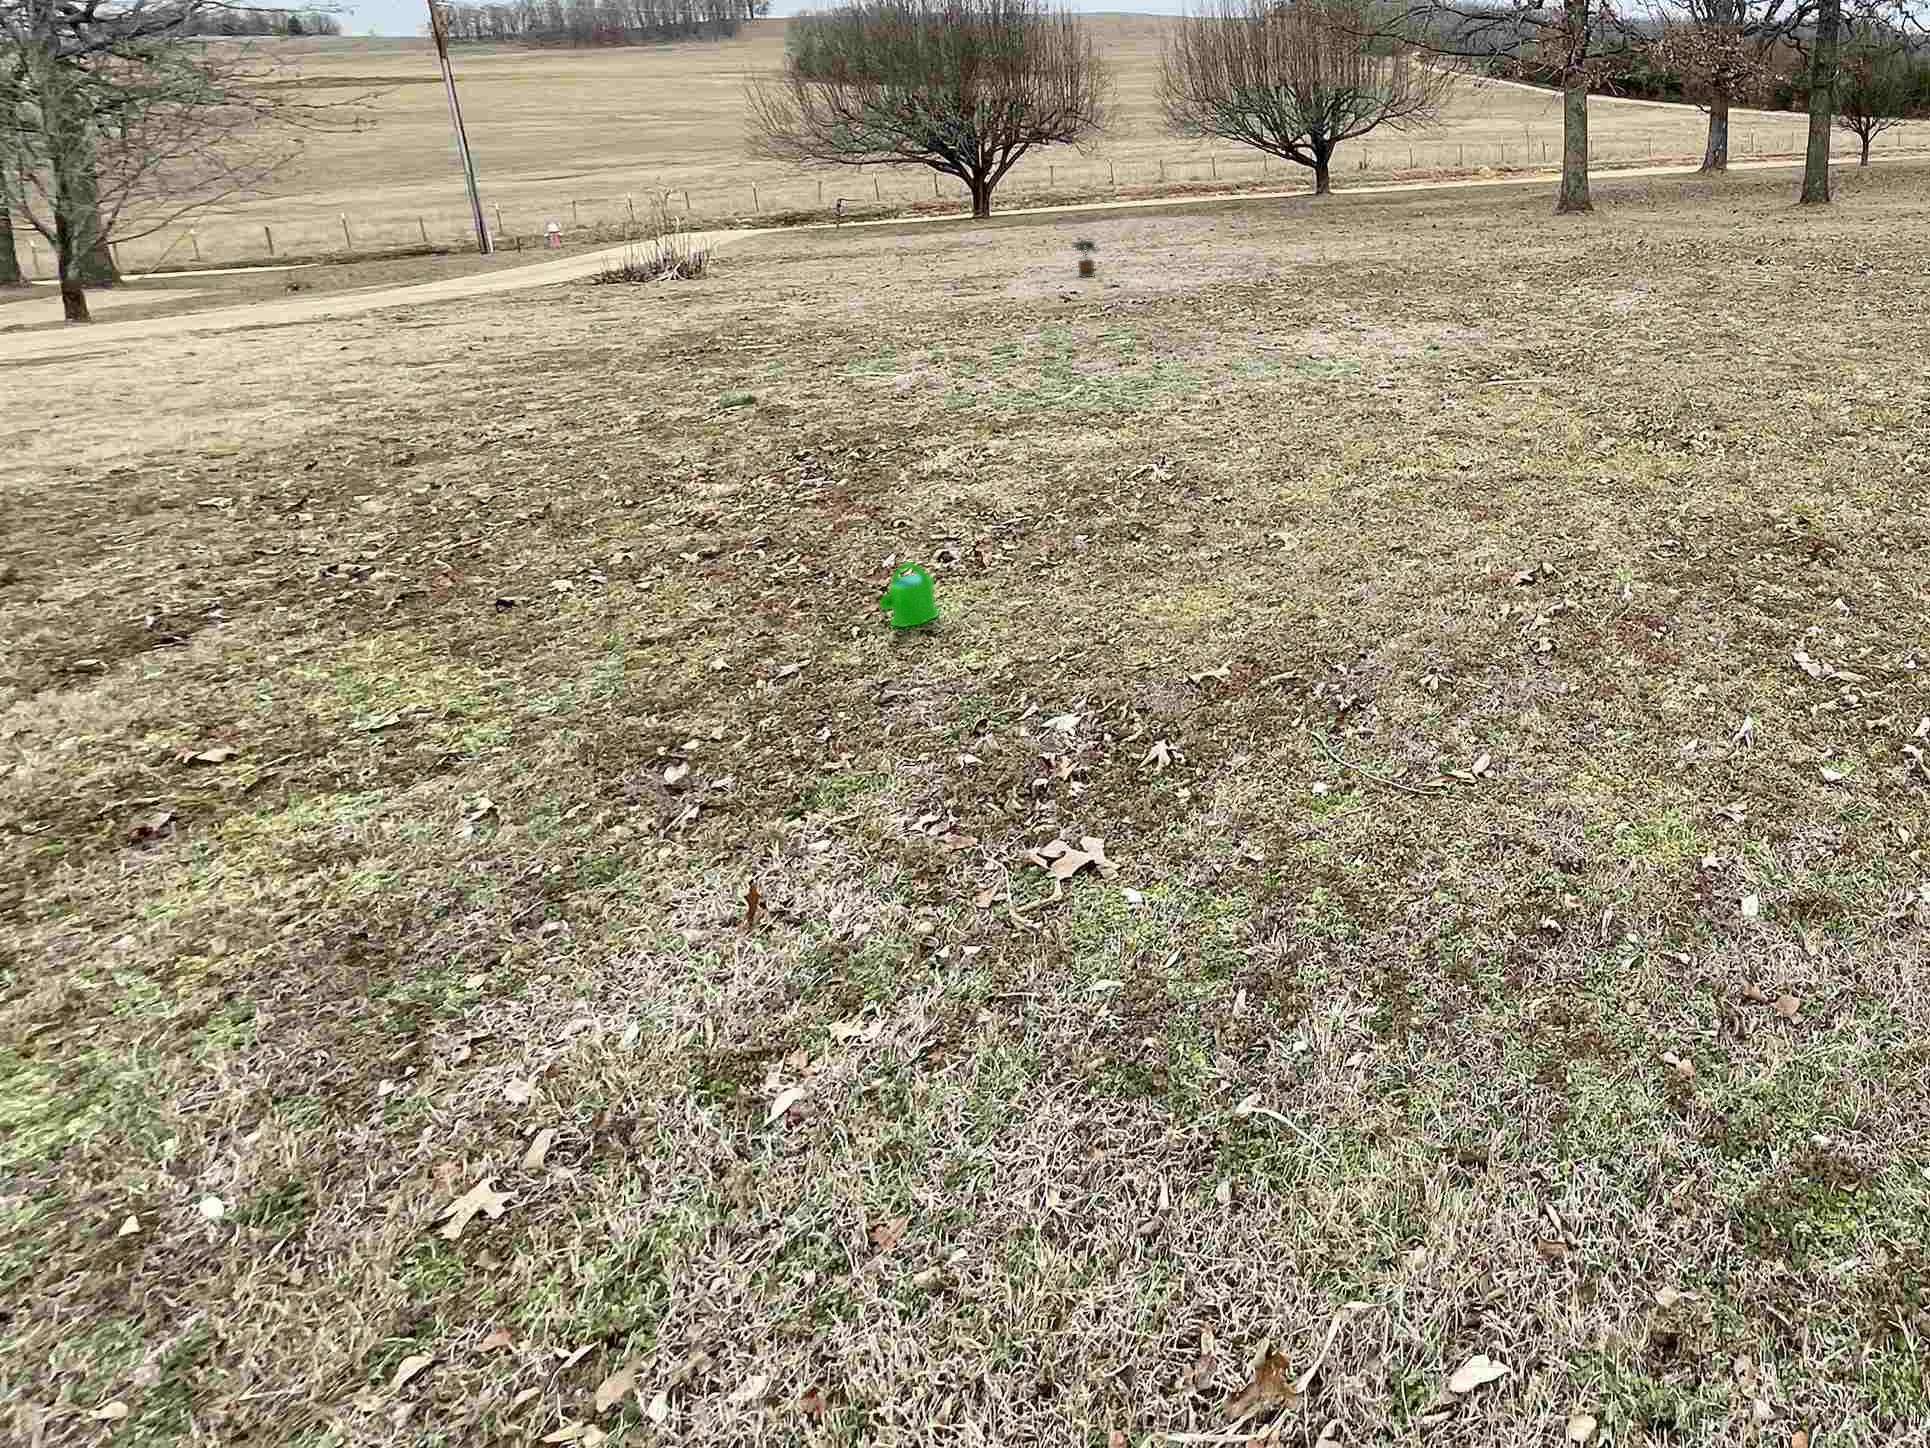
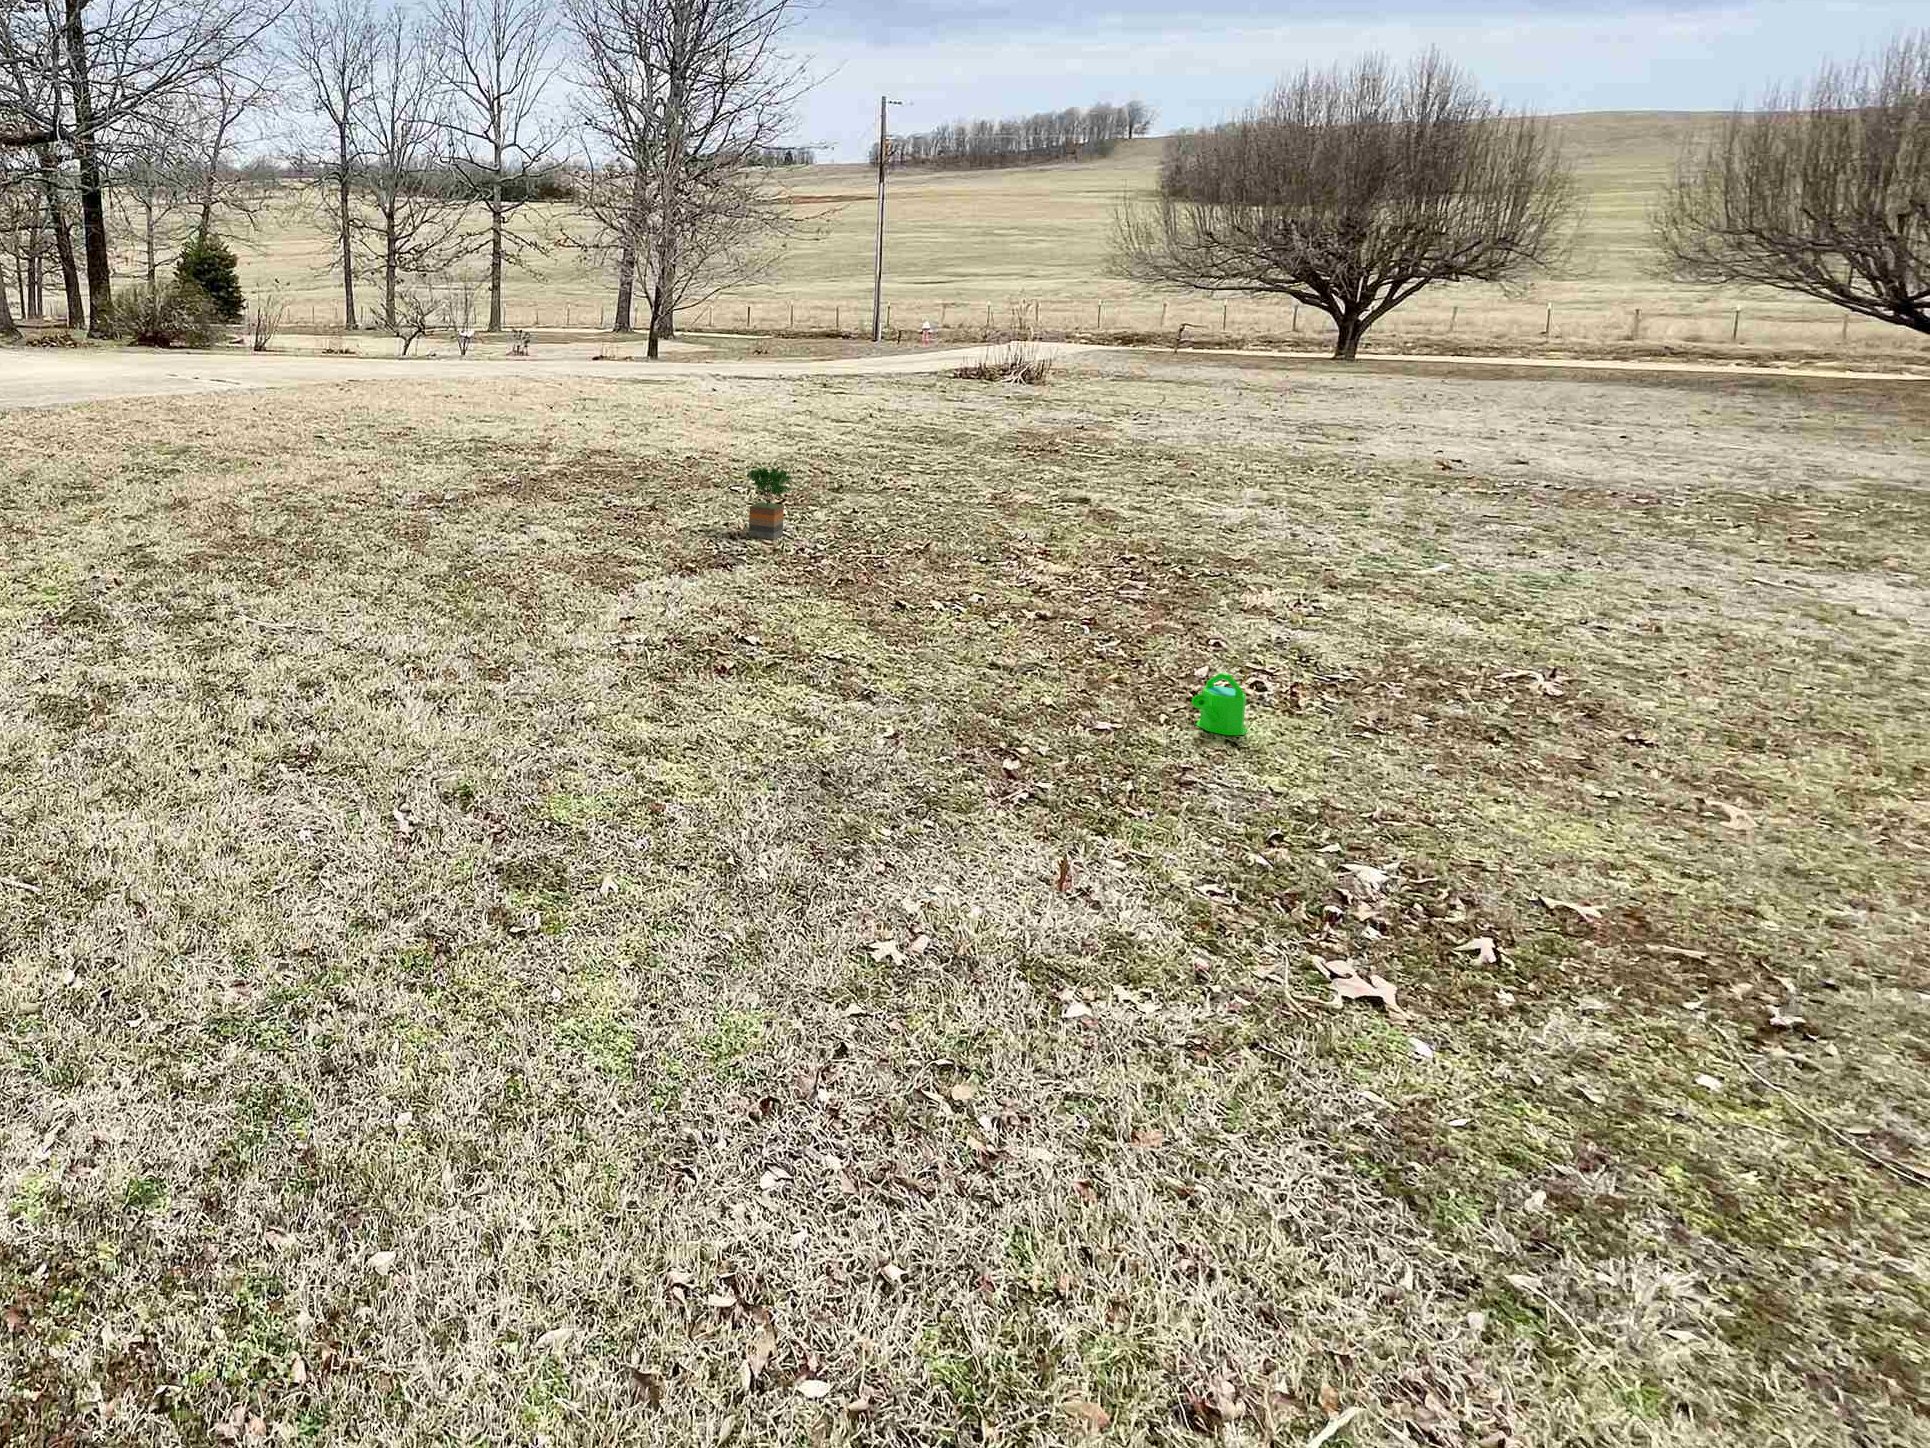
potted tree: present [1073,241,1098,278] -> present [748,467,793,540]

